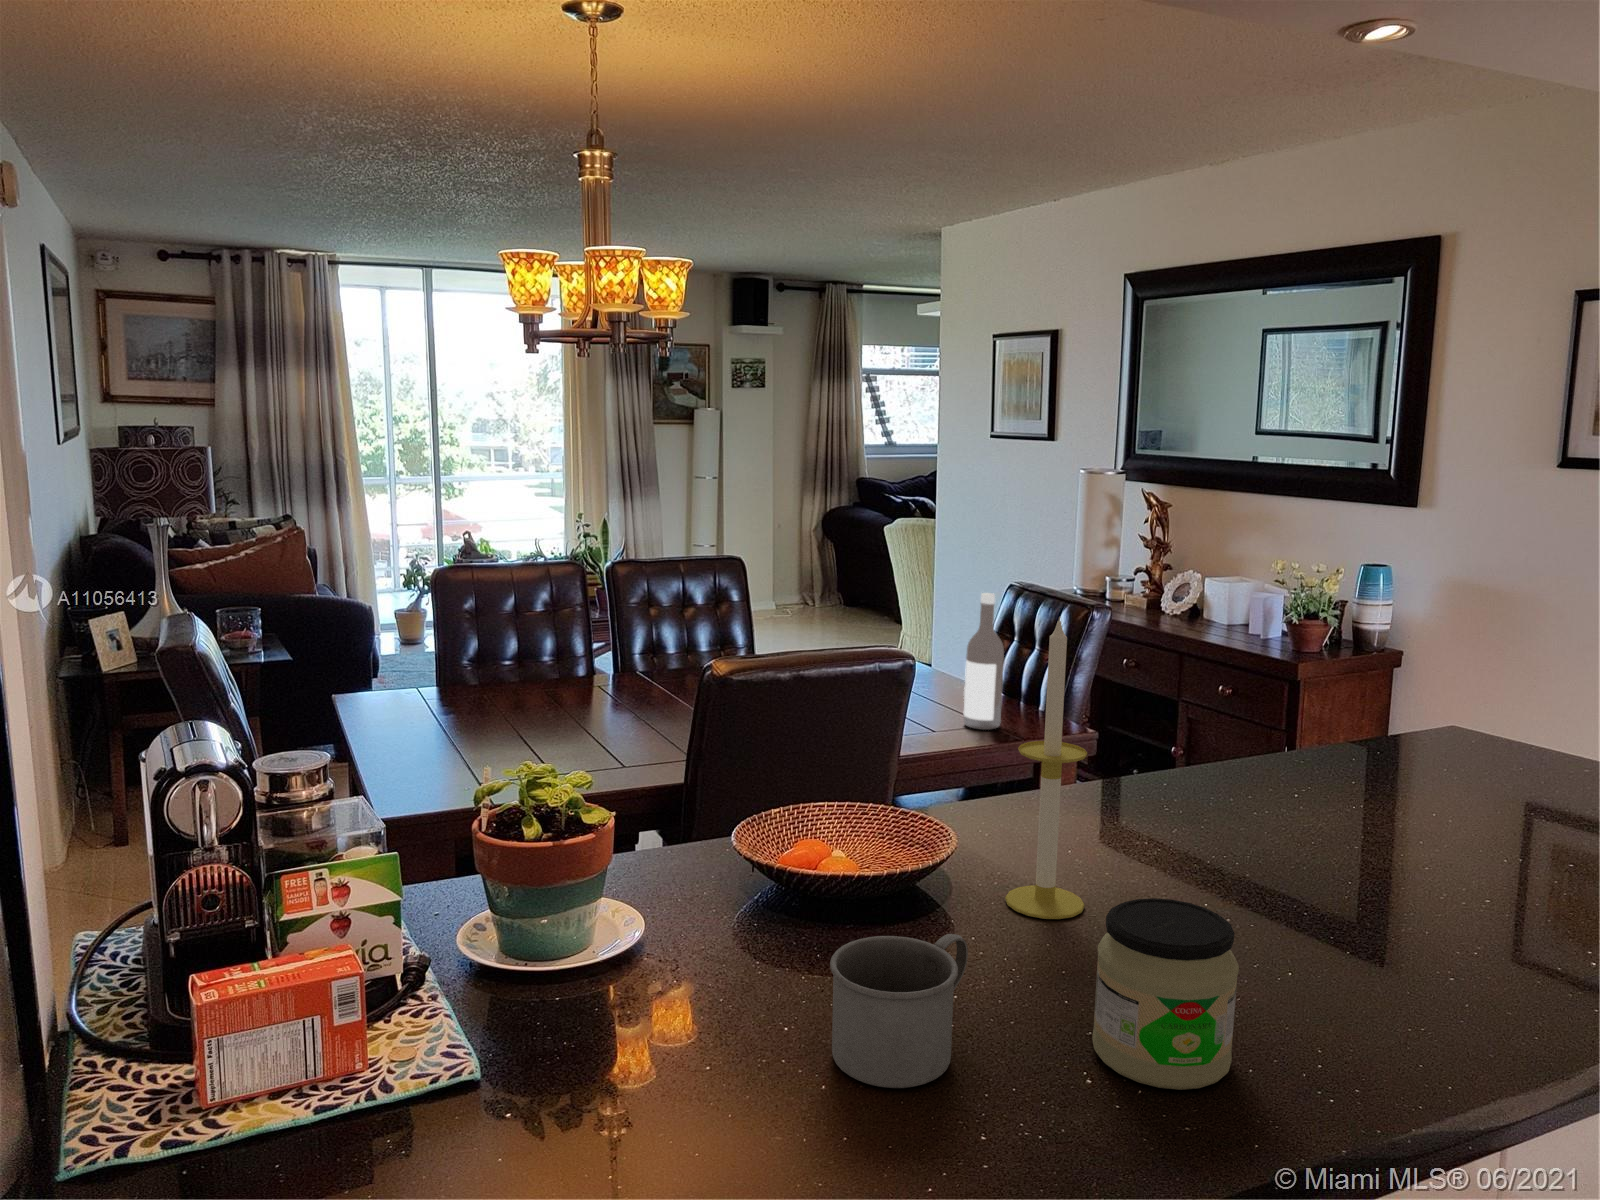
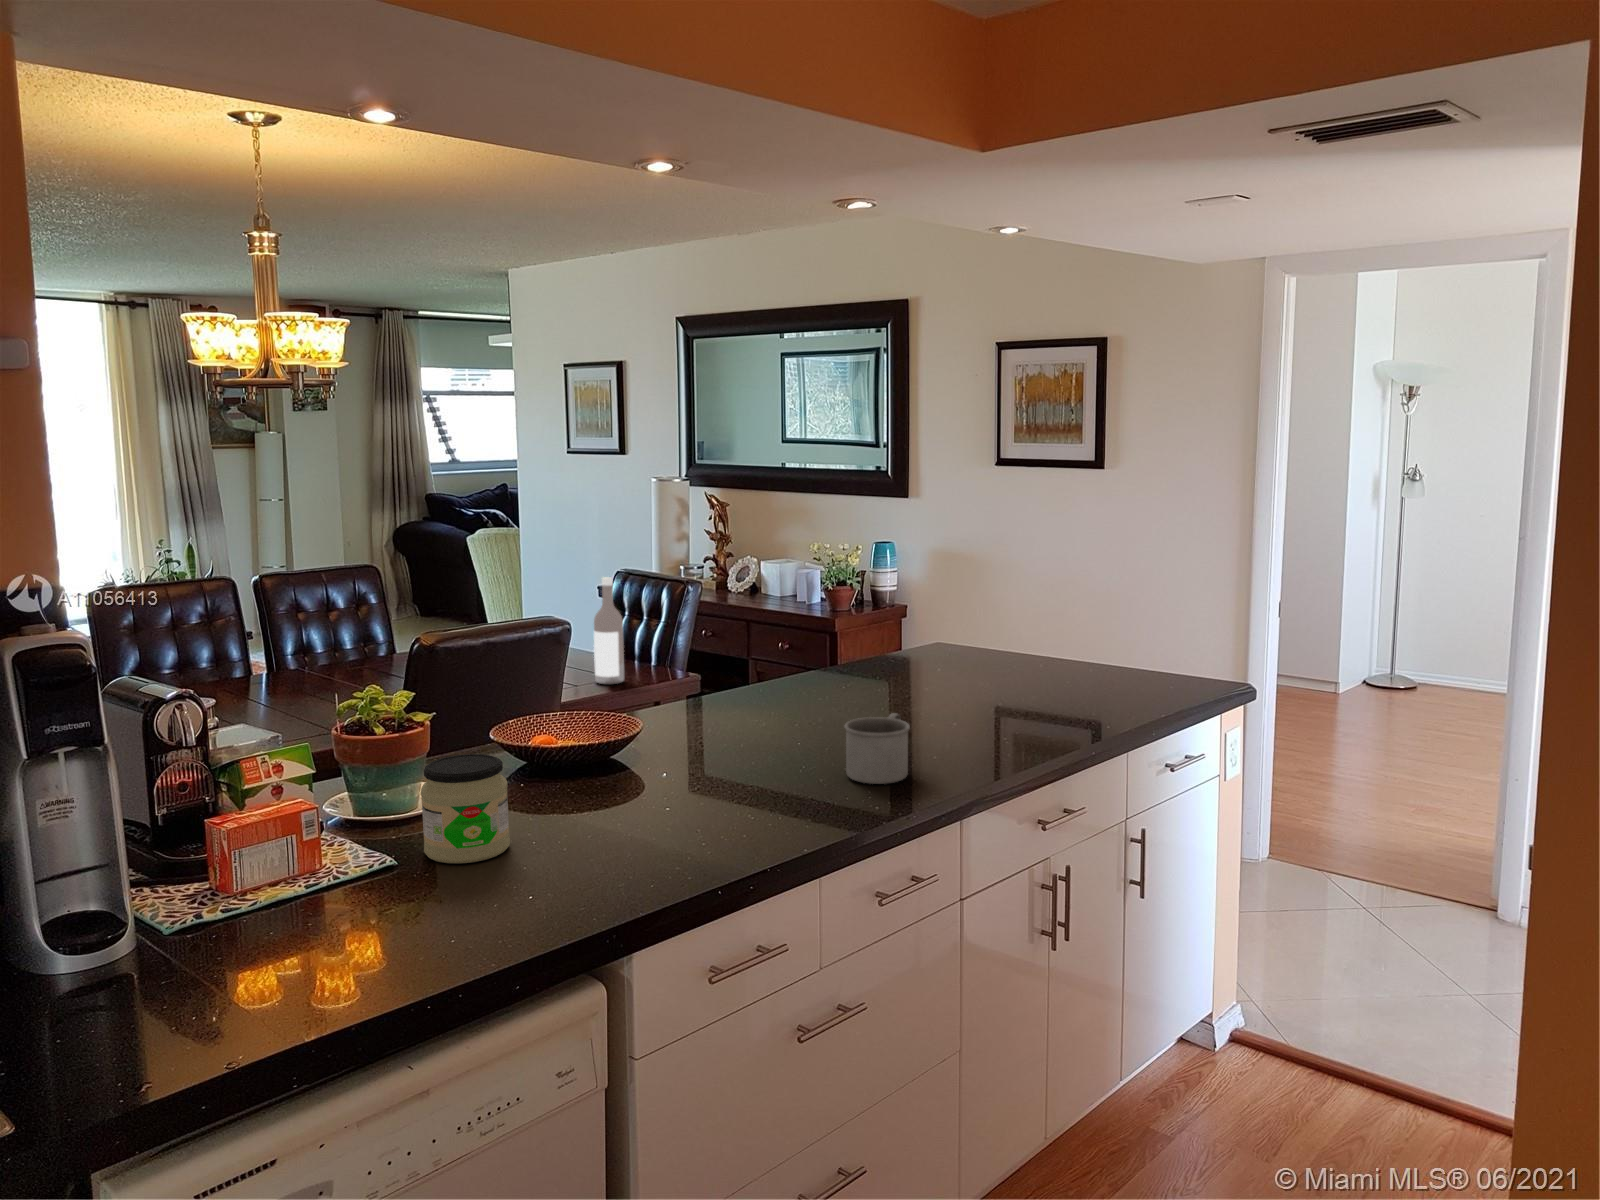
candle: present [1005,617,1087,919] -> none [676,569,725,758]
jar: present [1092,898,1239,1090] -> present [421,754,510,863]
mug: present [830,934,968,1088] -> present [845,713,910,784]

